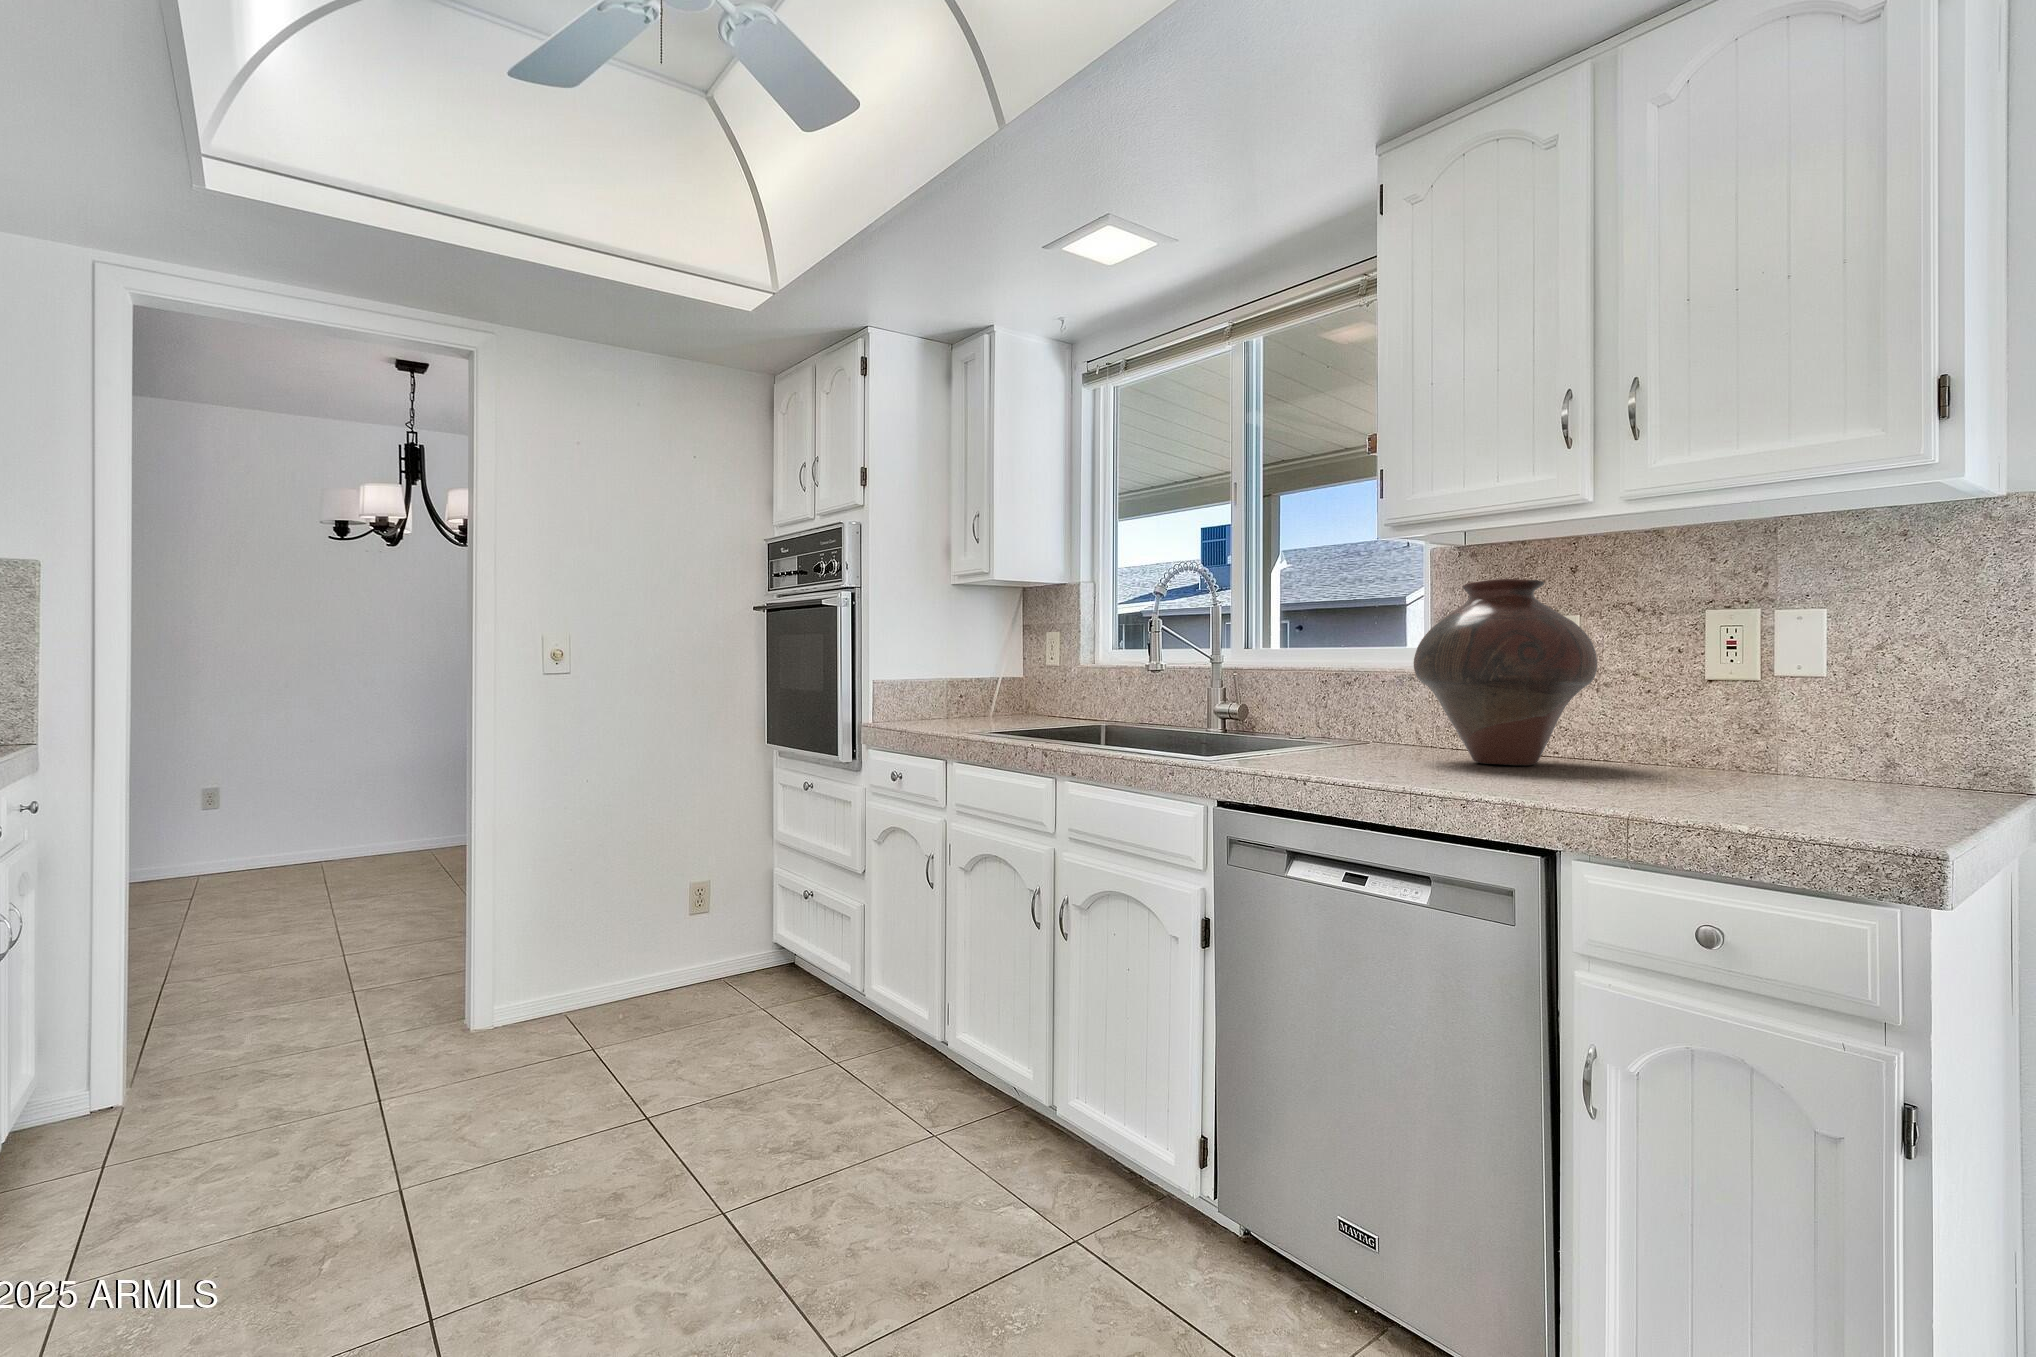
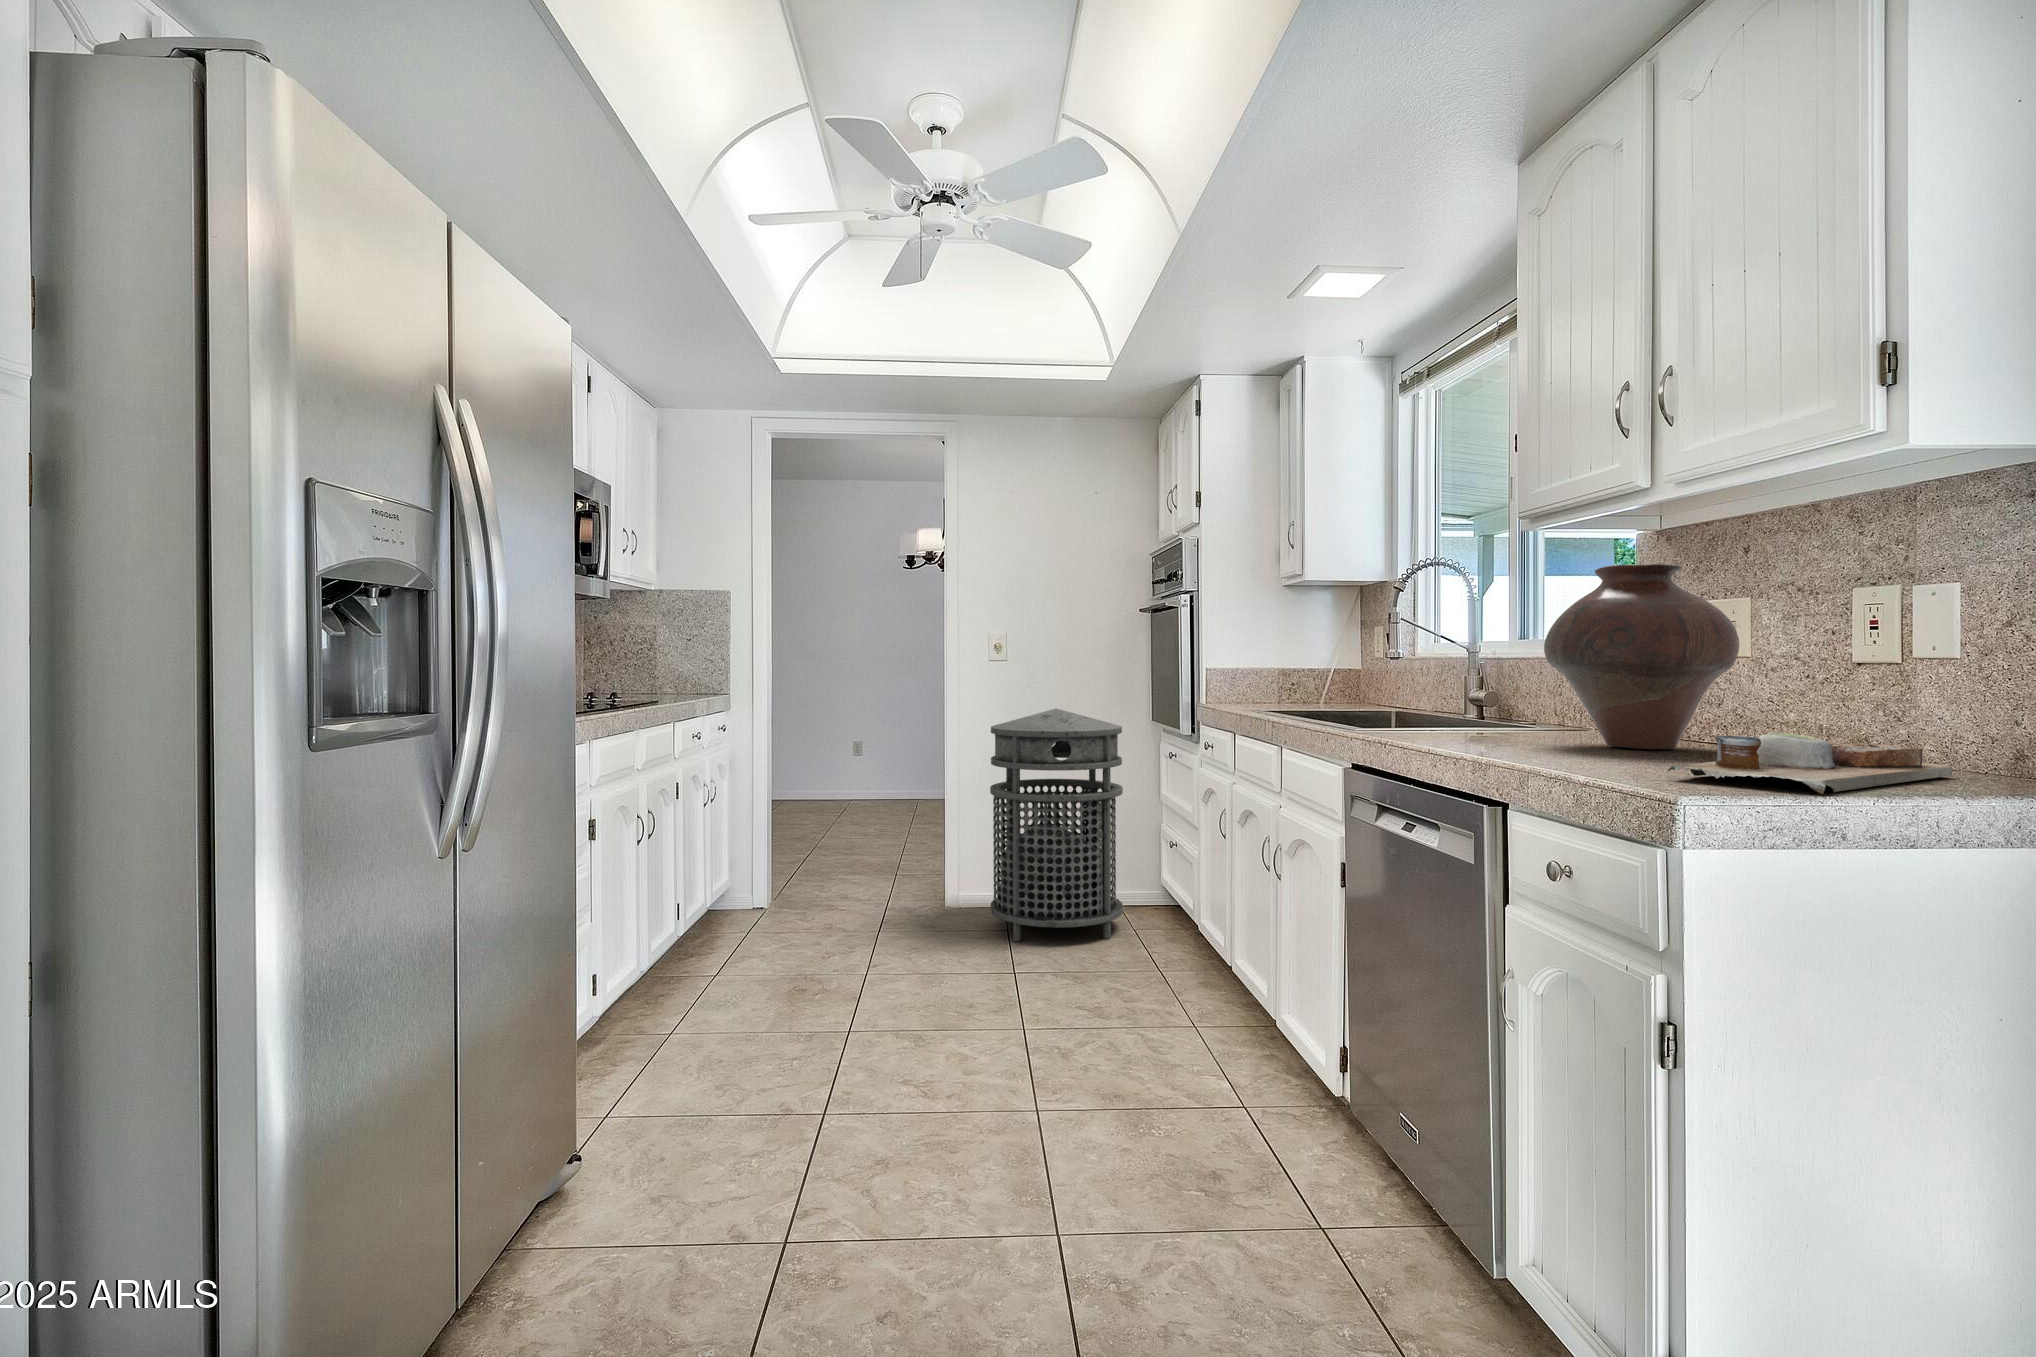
trash can: none [572,734,758,1055] -> present [990,708,1123,941]
cutting board: none [1708,750,1922,815] -> present [1668,732,1952,794]

